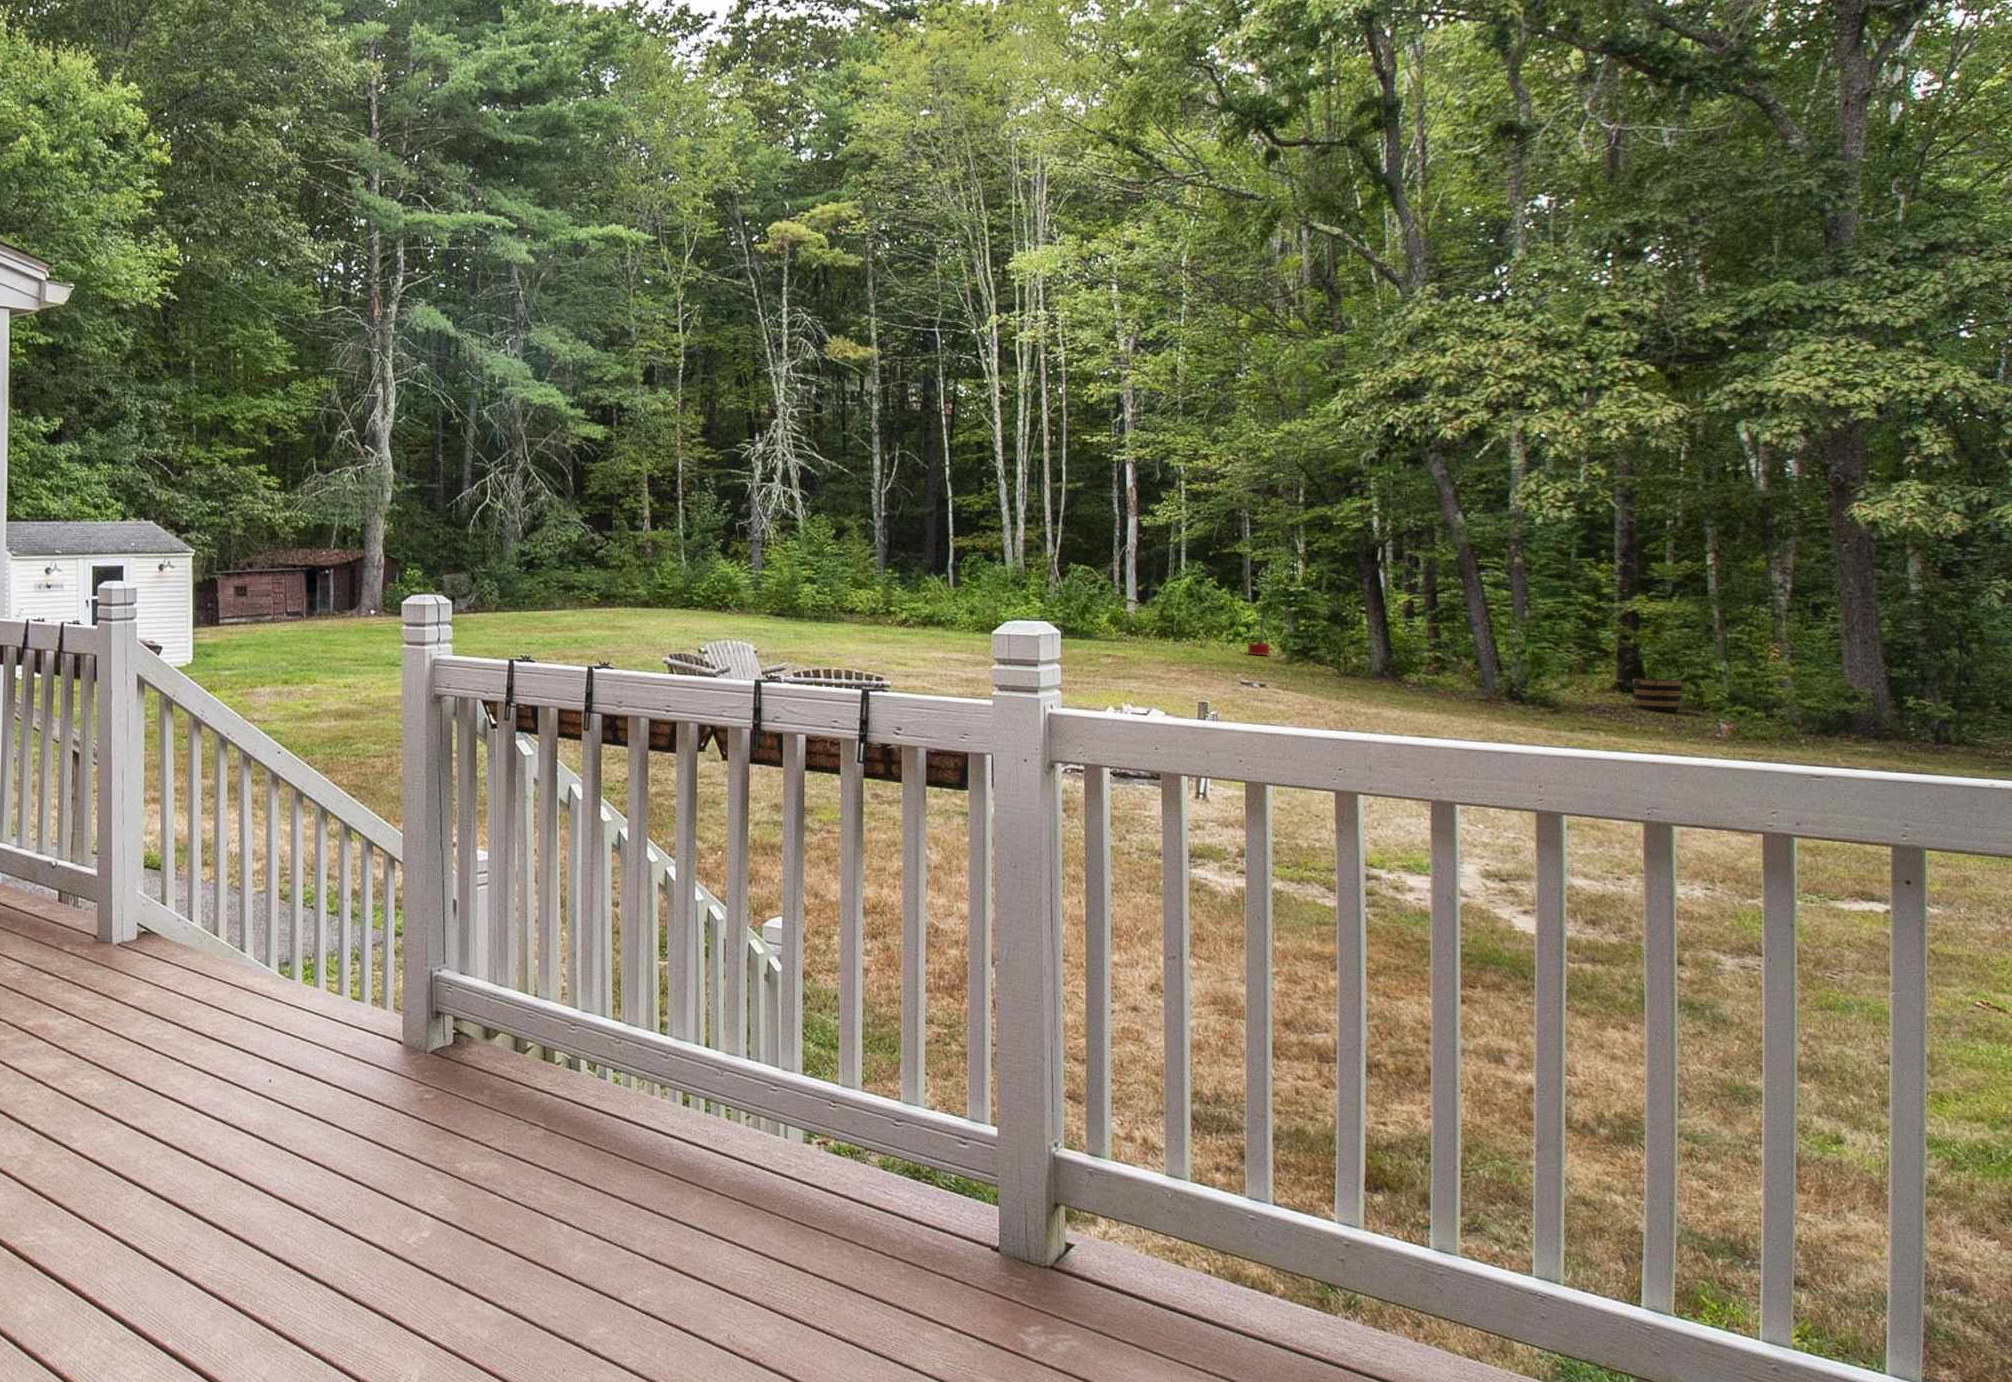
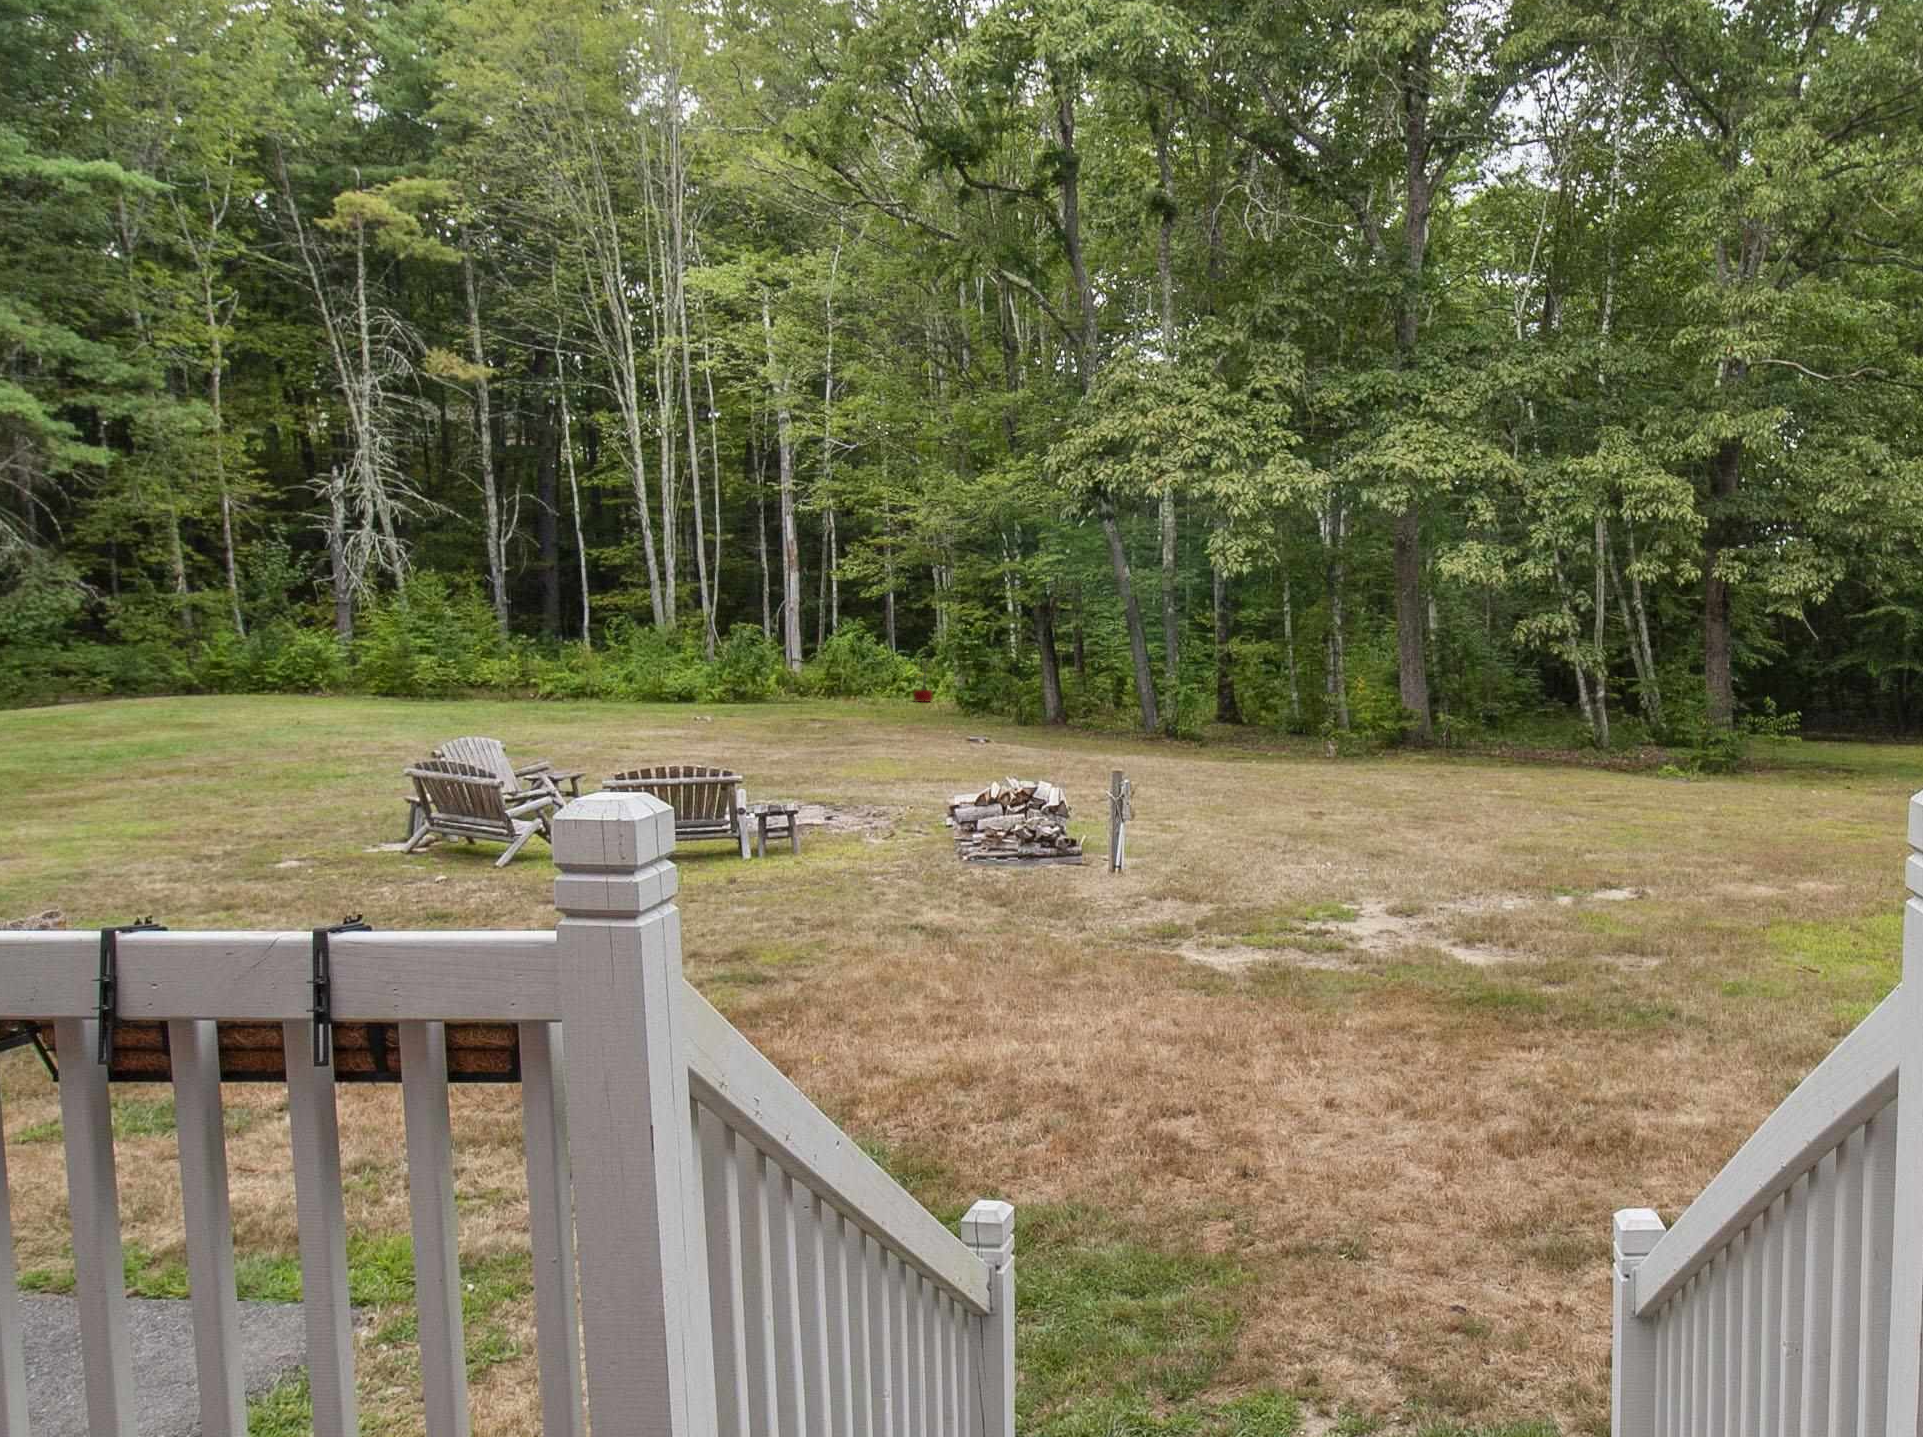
bucket: present [1632,679,1682,712] -> none [1209,698,1240,724]

